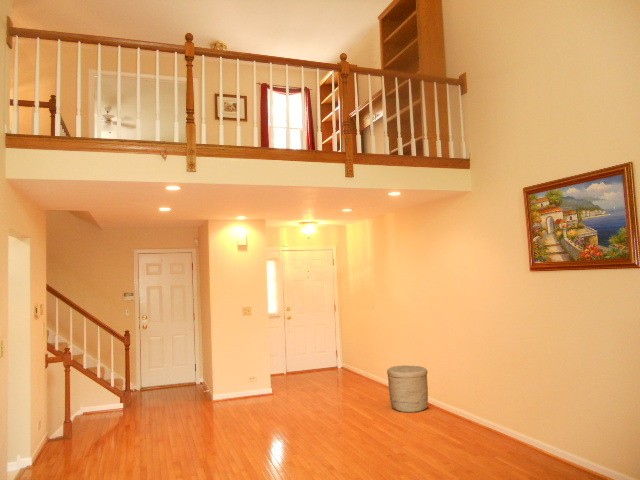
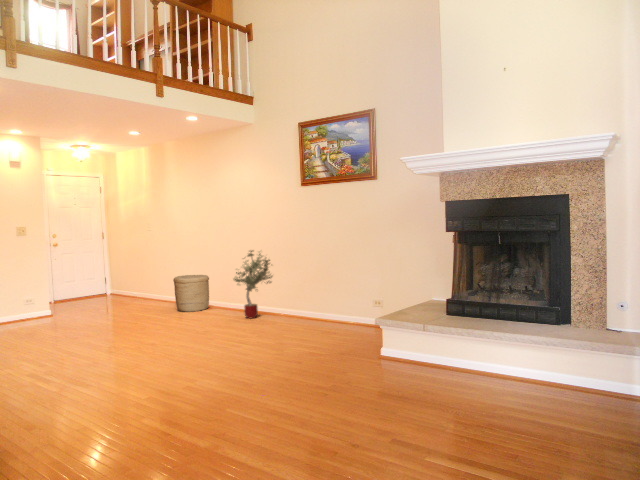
potted tree: none [448,349,500,438] -> present [233,250,272,318]

